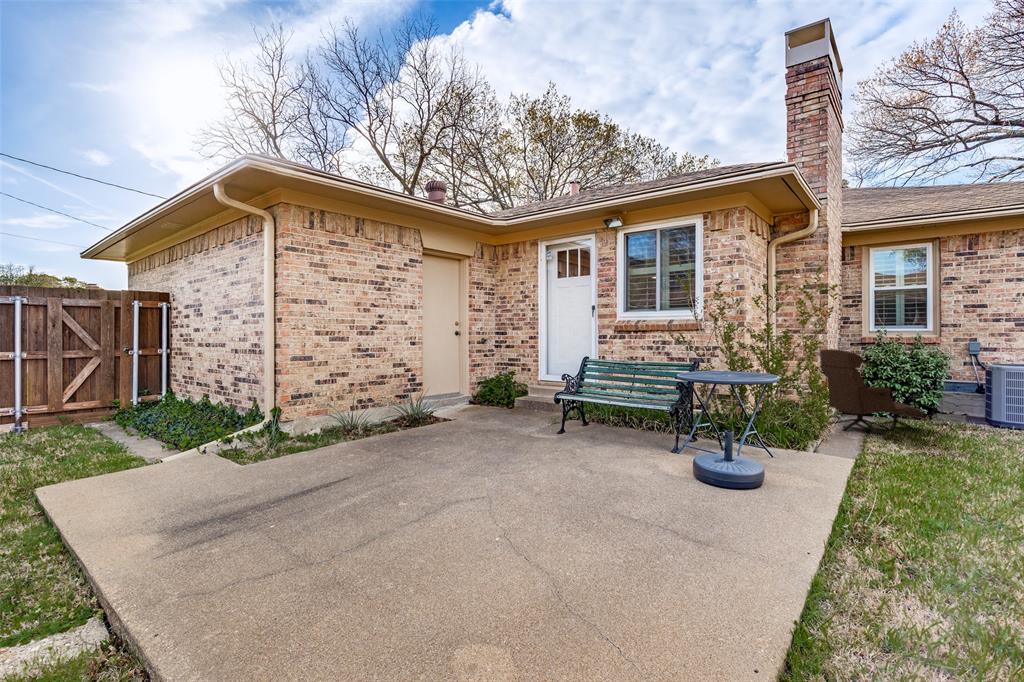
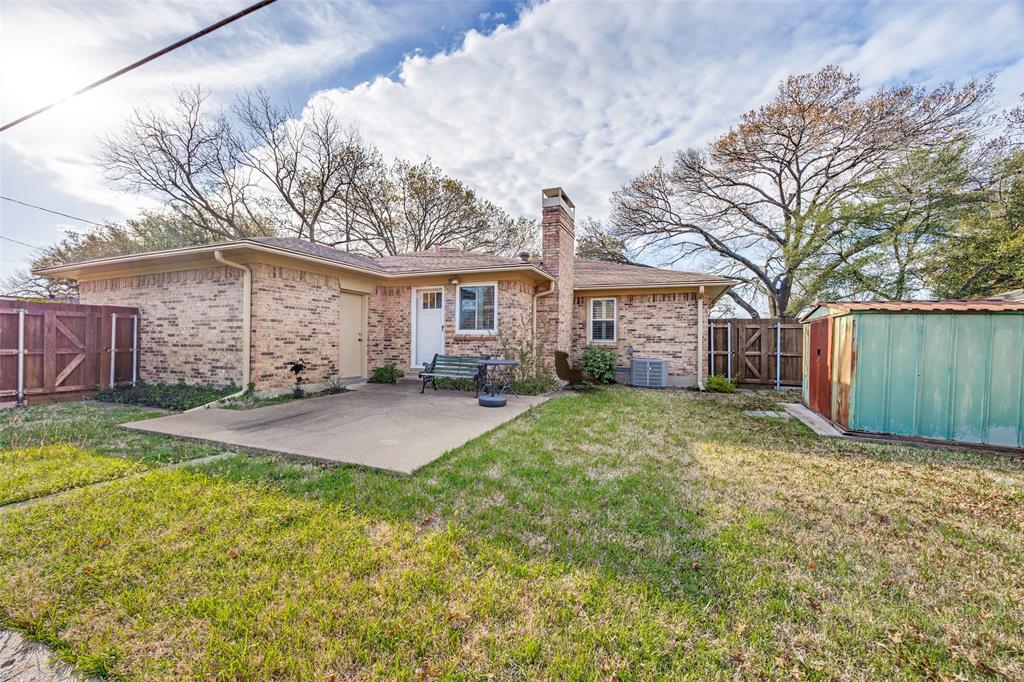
potted plant: none [328,364,375,433] -> present [285,359,312,398]

